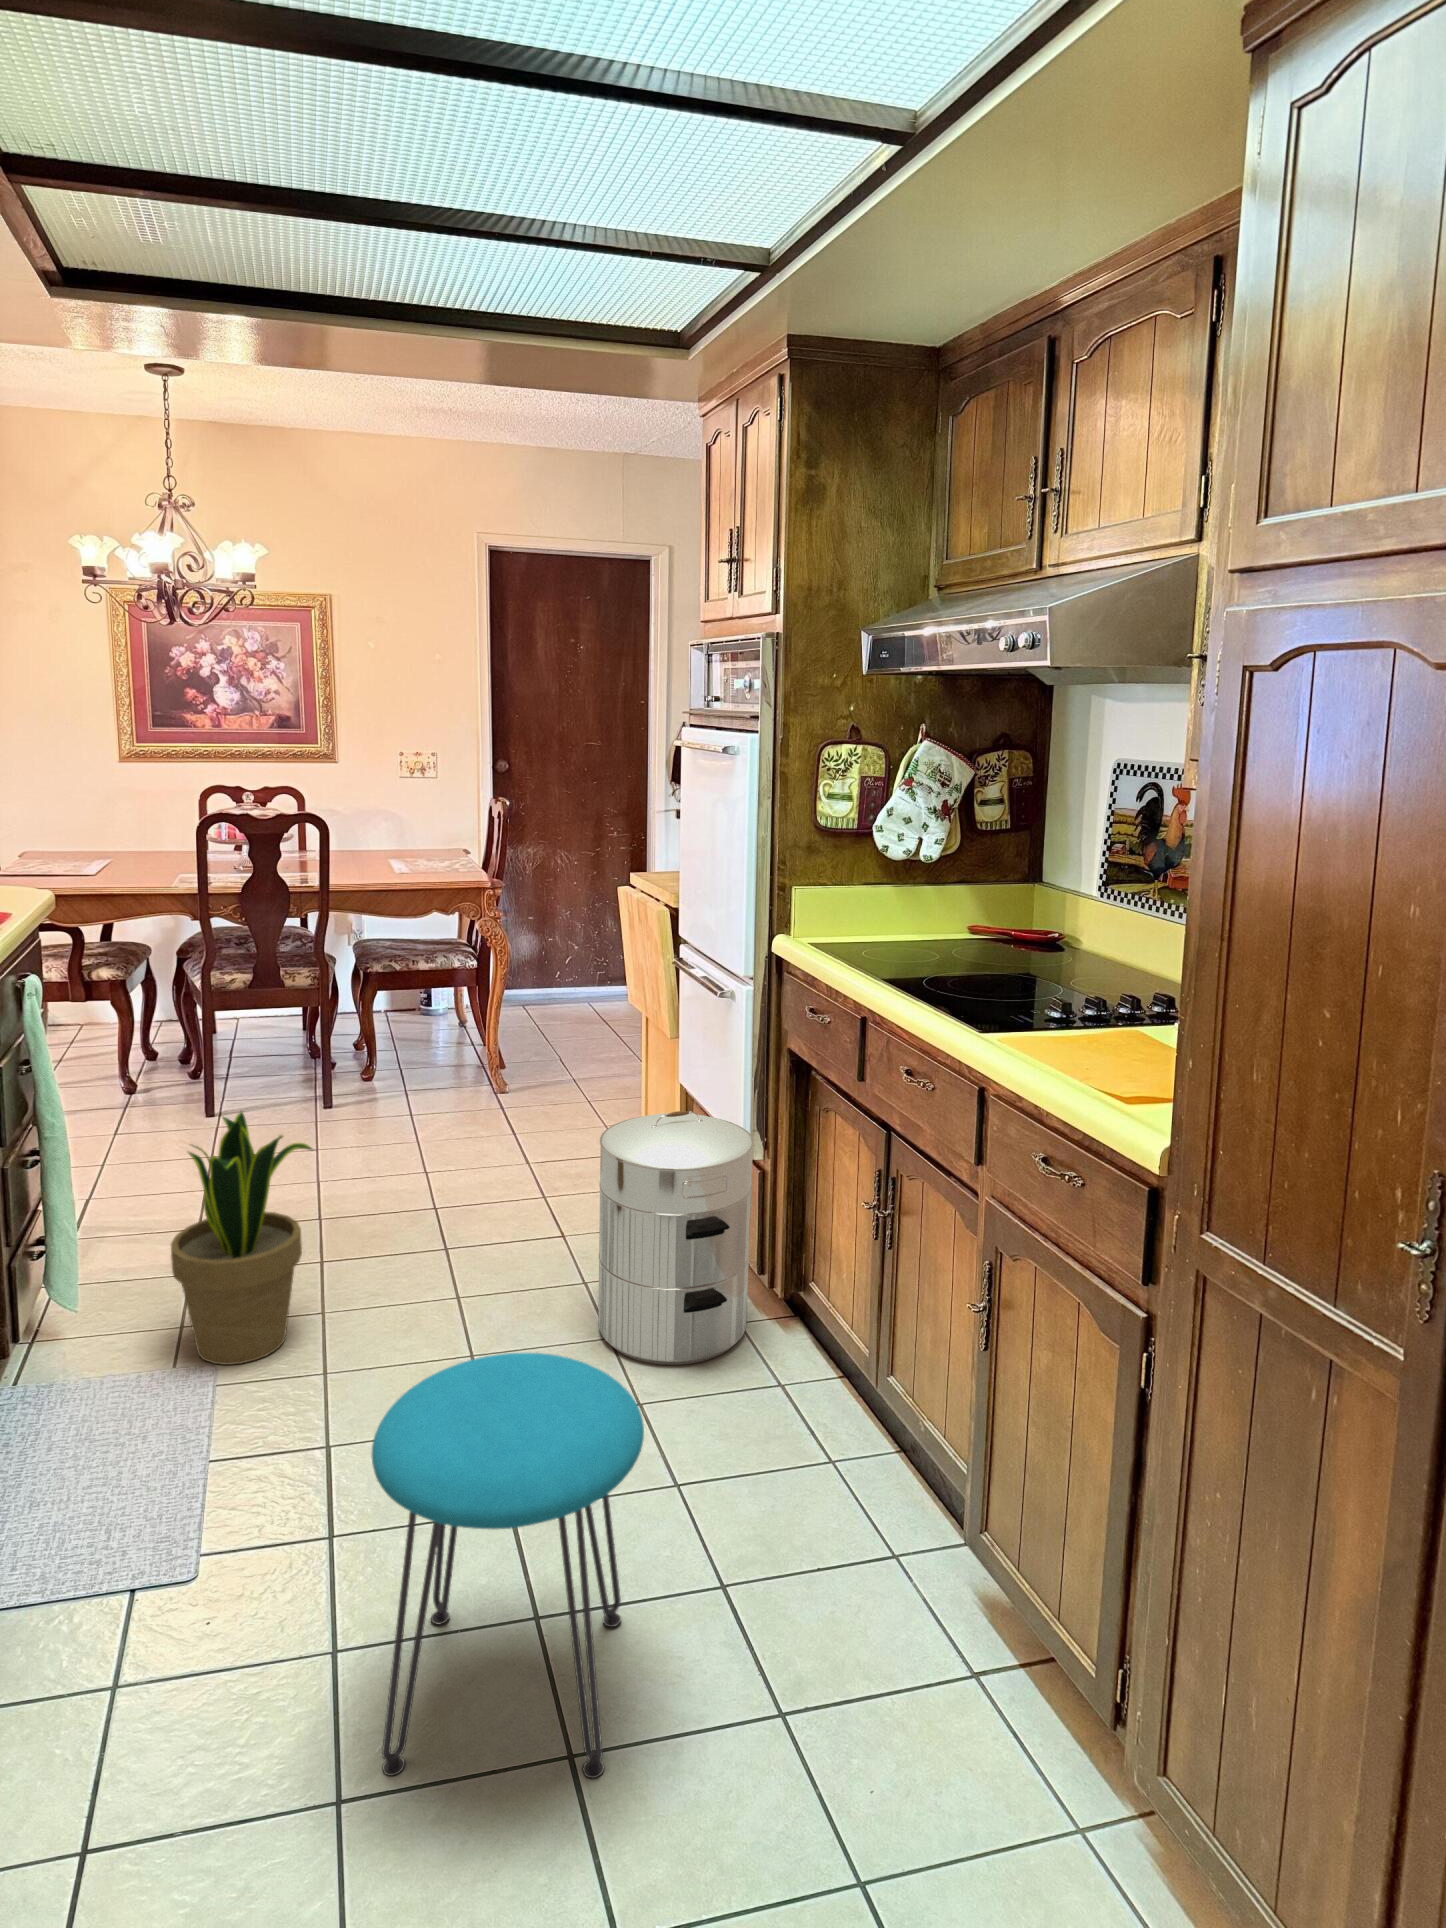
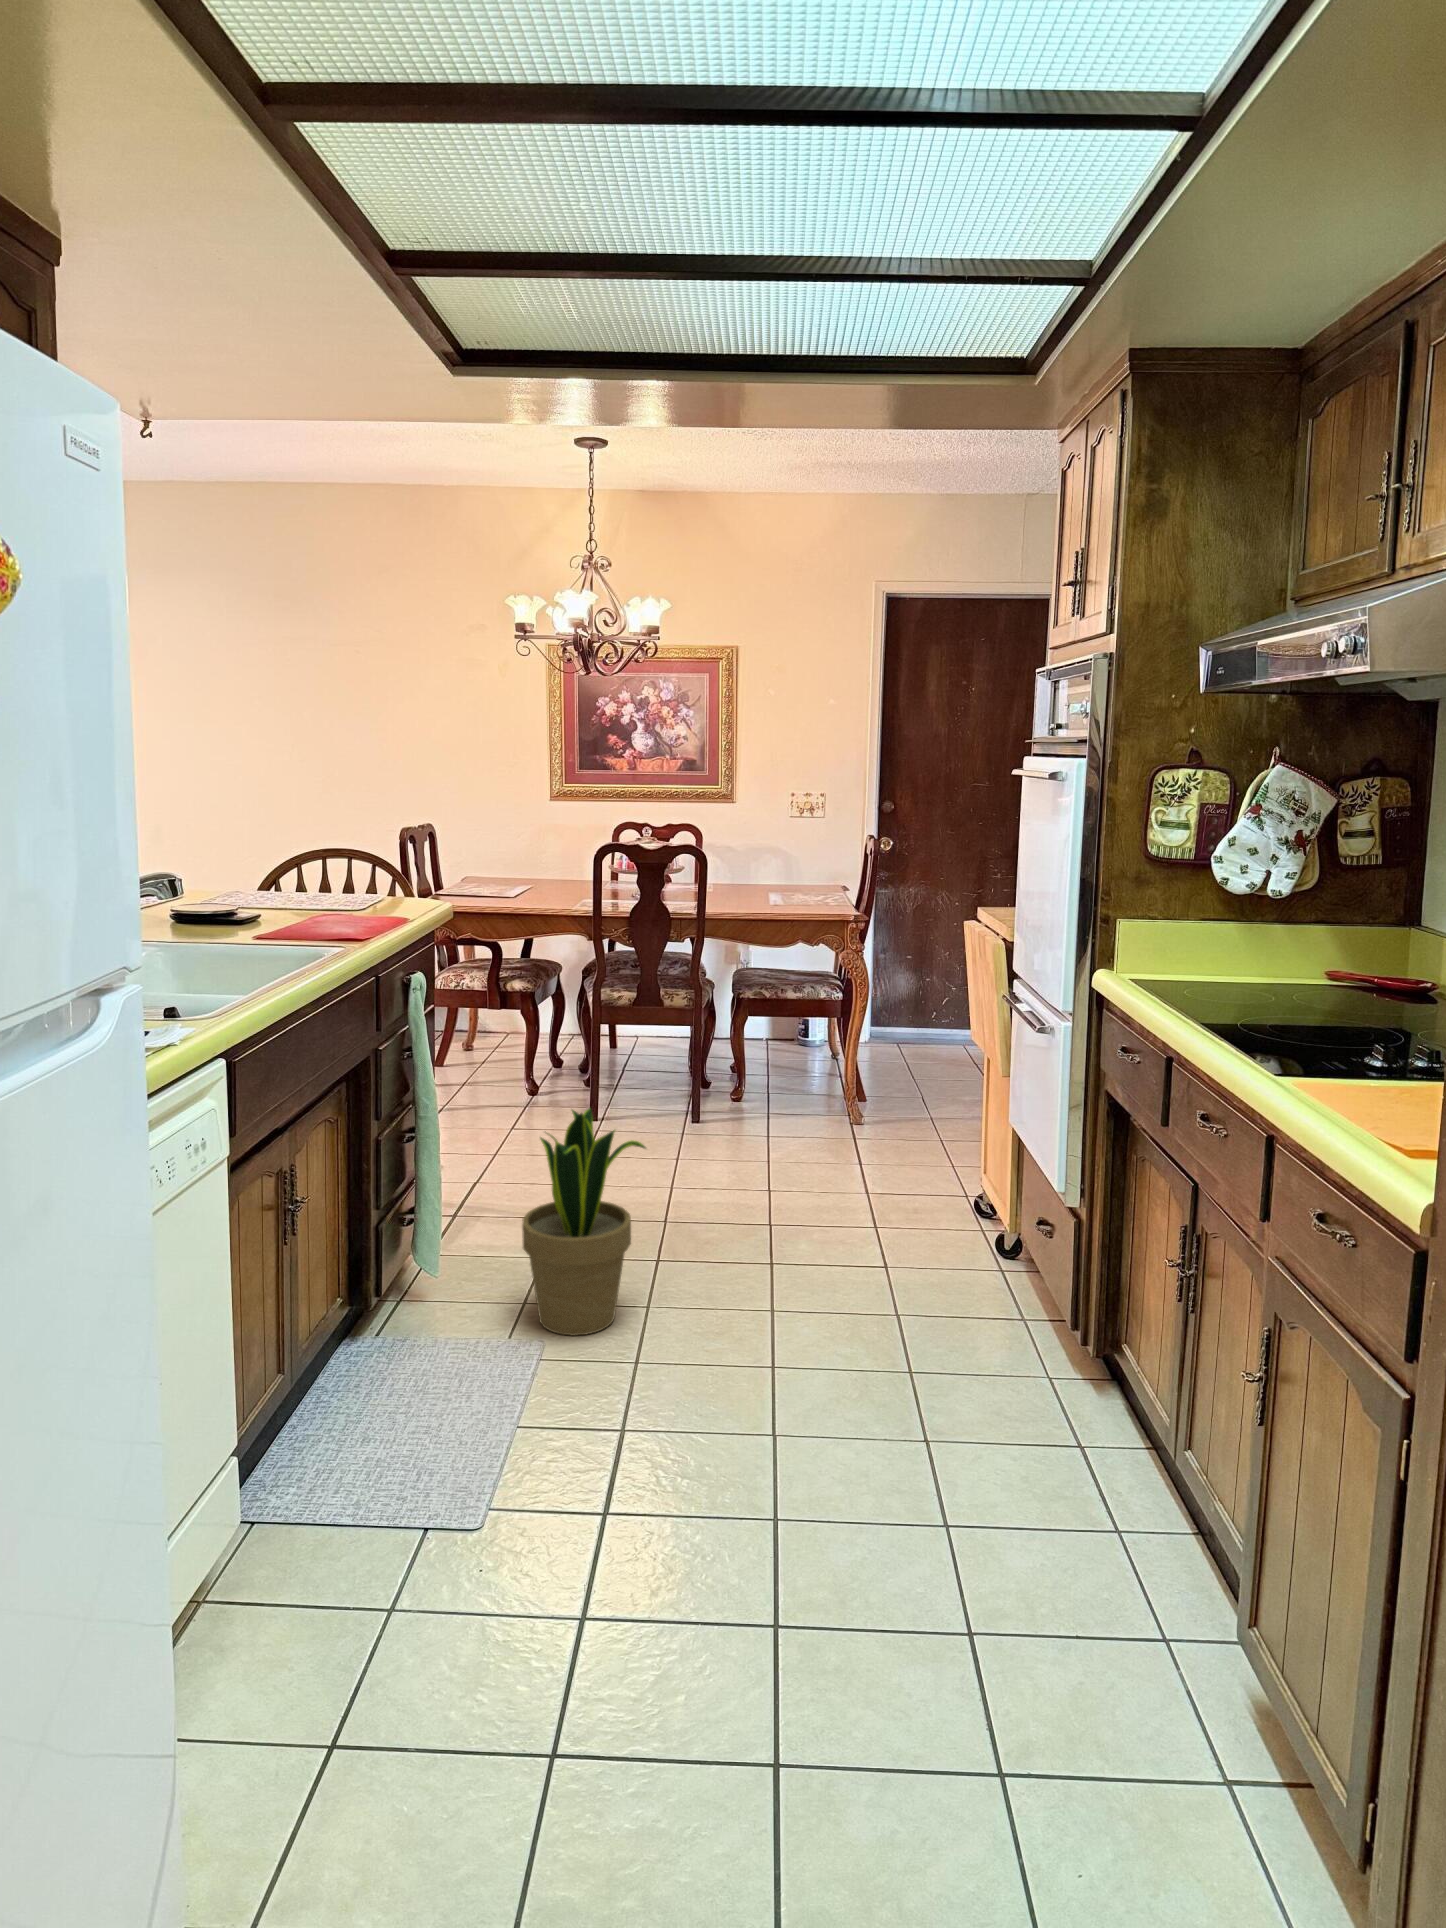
waste bin: present [598,1111,754,1365] -> none [900,1147,1068,1409]
stool: present [372,1353,644,1778] -> none [614,1342,871,1761]

